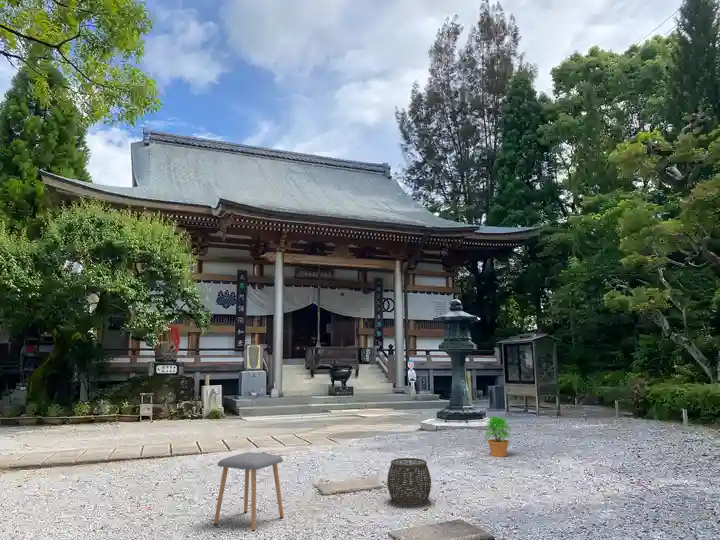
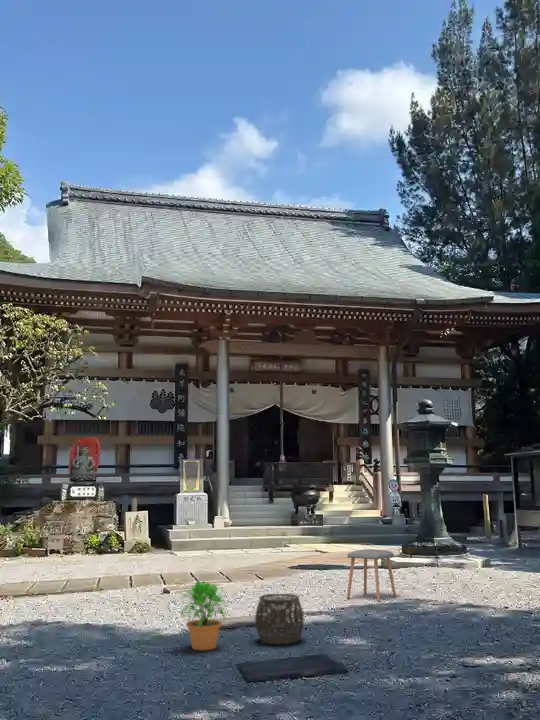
potted plant: present [485,416,511,457] -> present [181,581,225,650]
stool: present [214,452,283,531] -> present [347,549,396,602]

